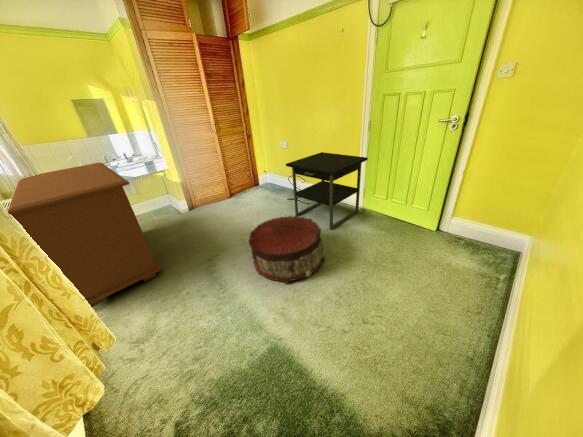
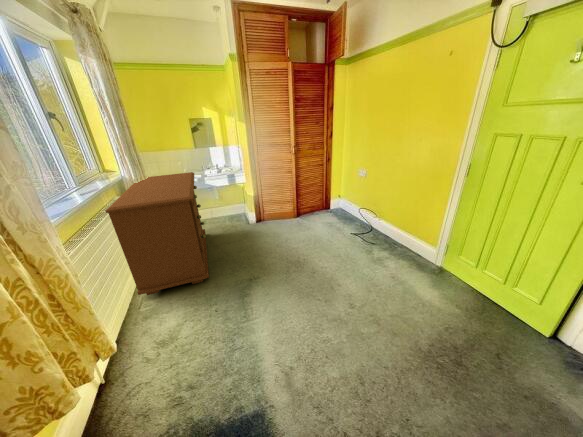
nightstand: present [286,152,368,230] -> none [351,189,457,285]
pouf: present [249,216,325,283] -> none [282,256,365,338]

